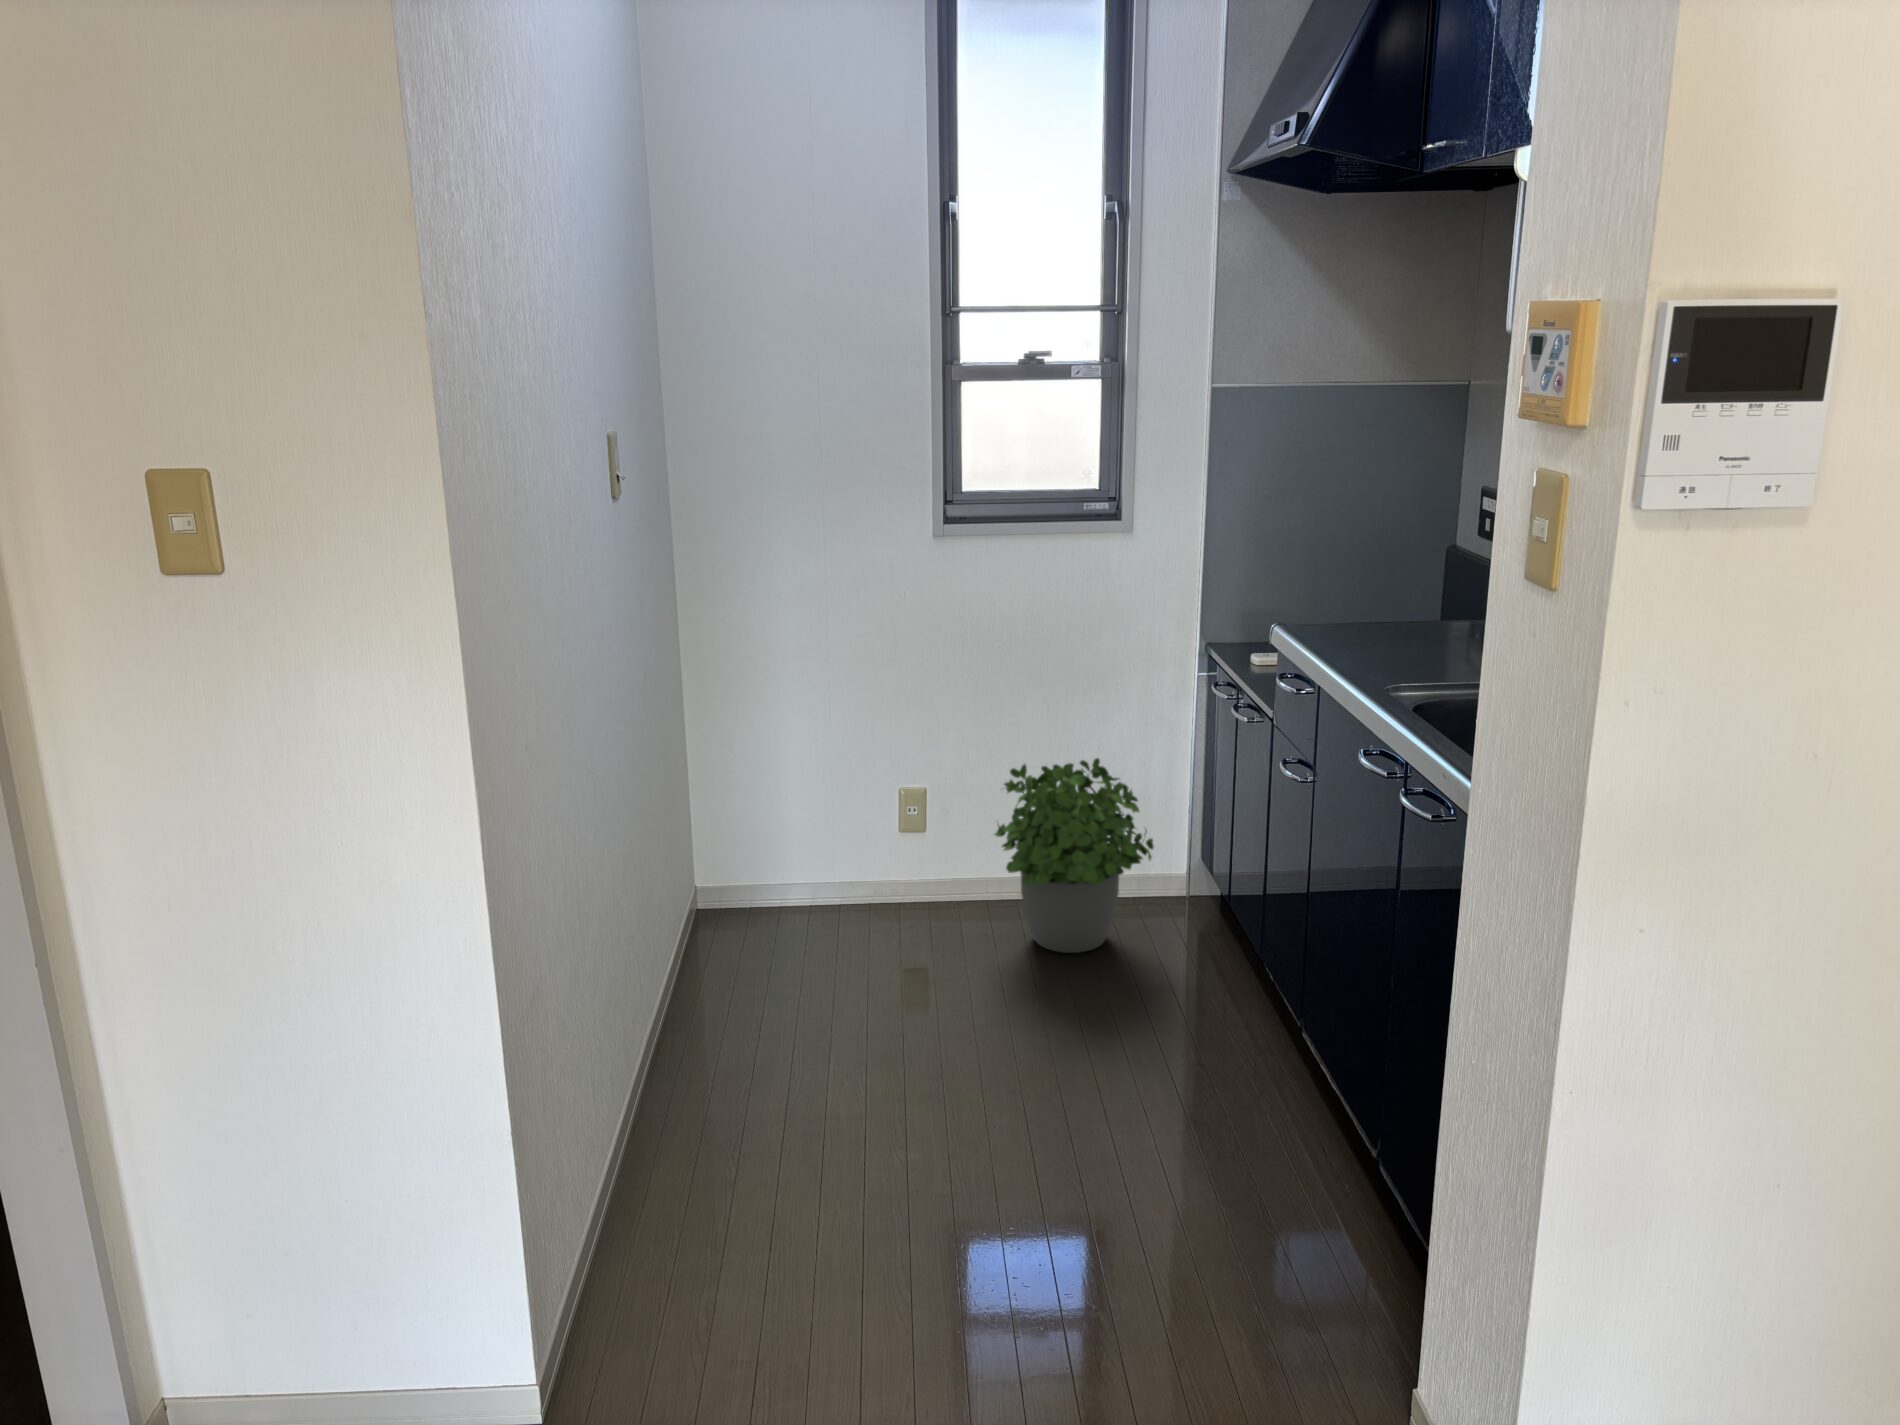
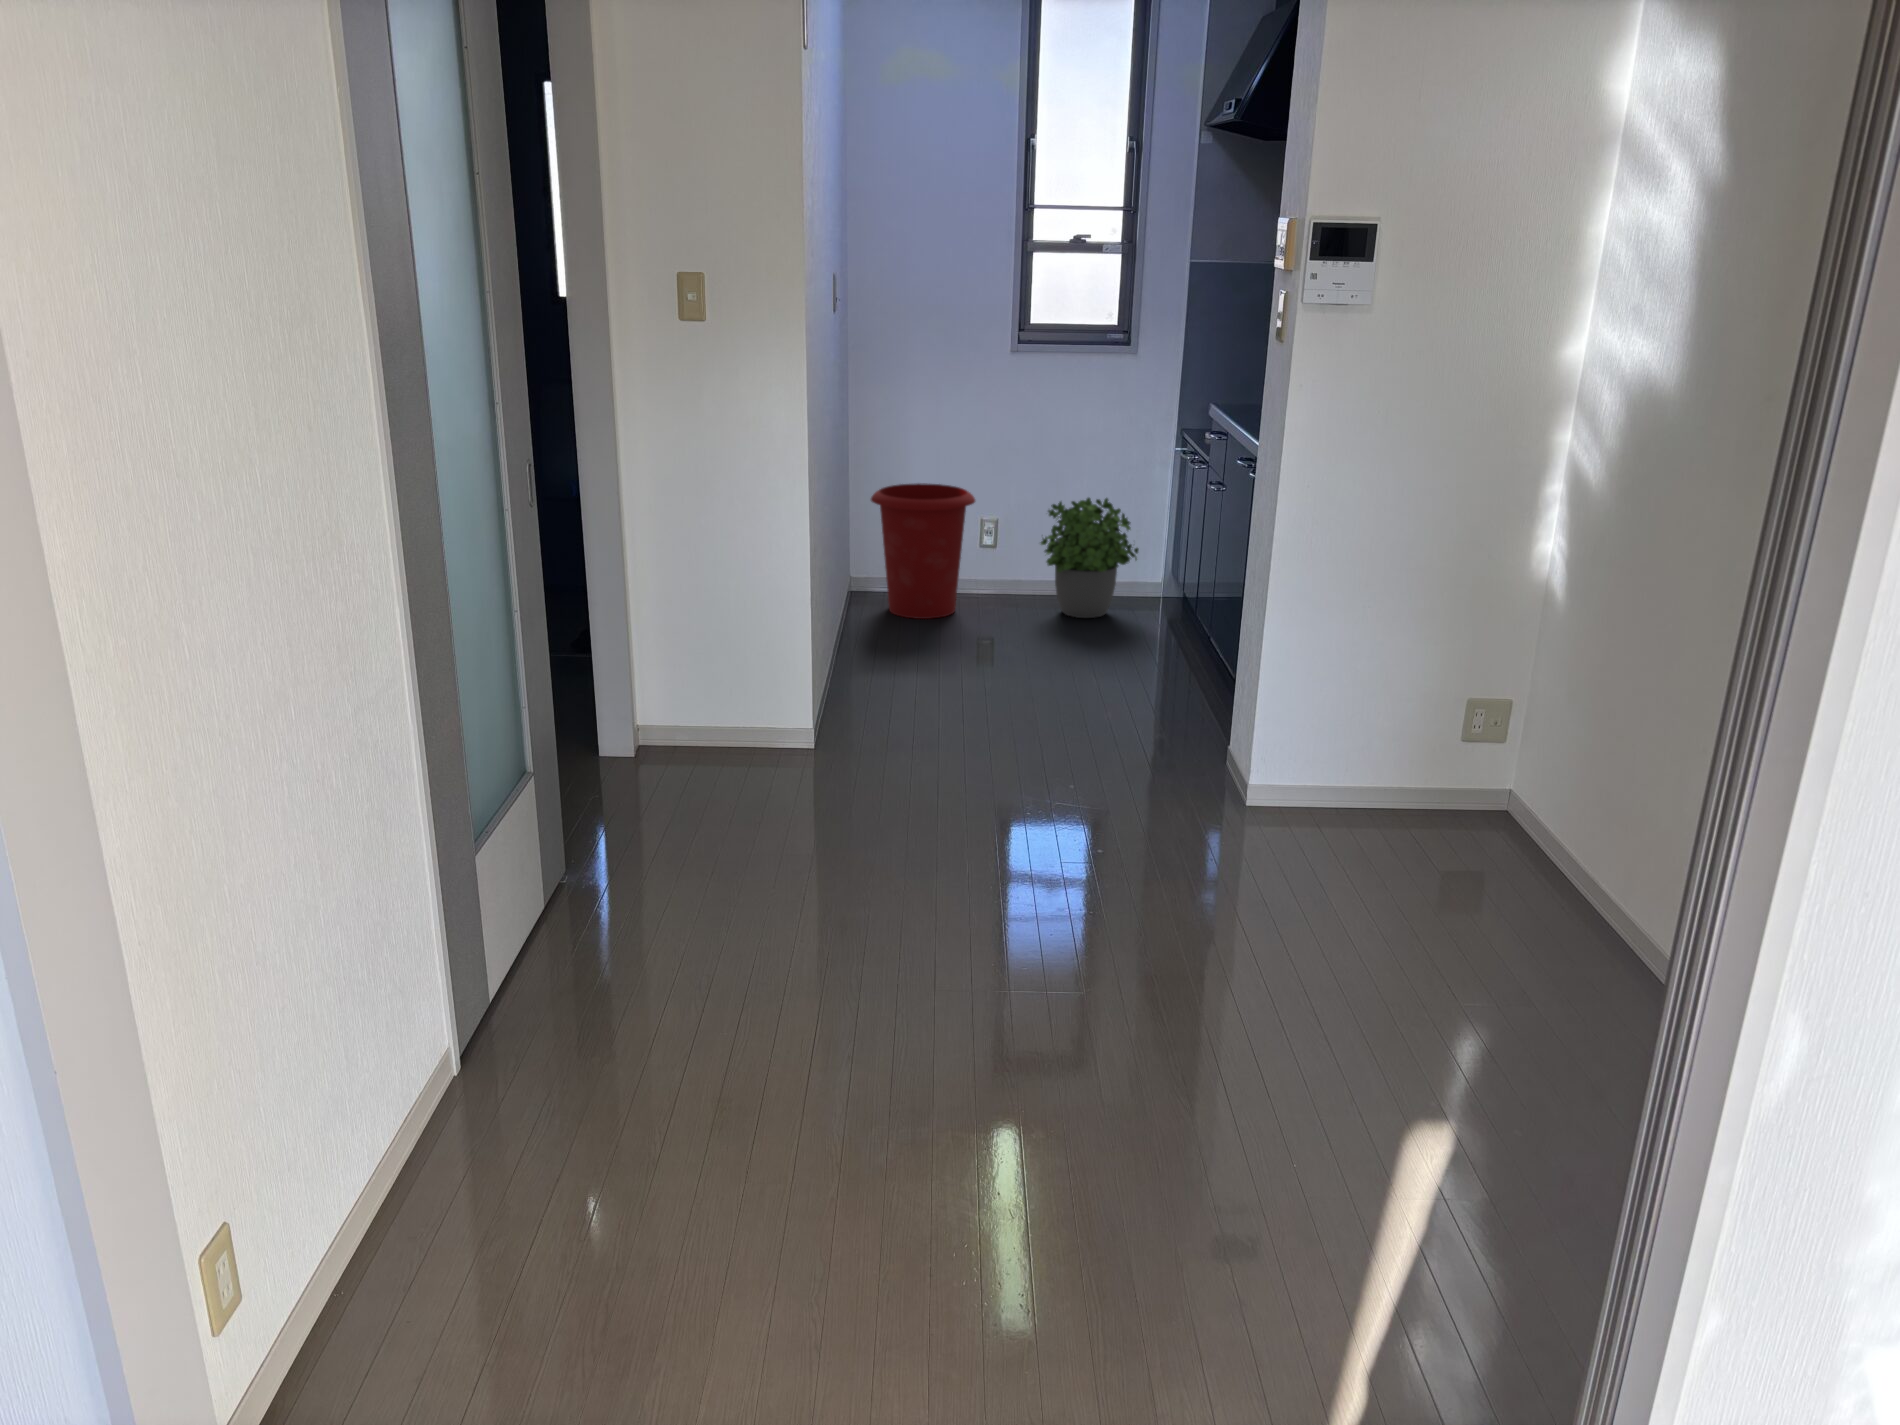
waste bin: none [717,745,888,970] -> present [871,483,975,619]

